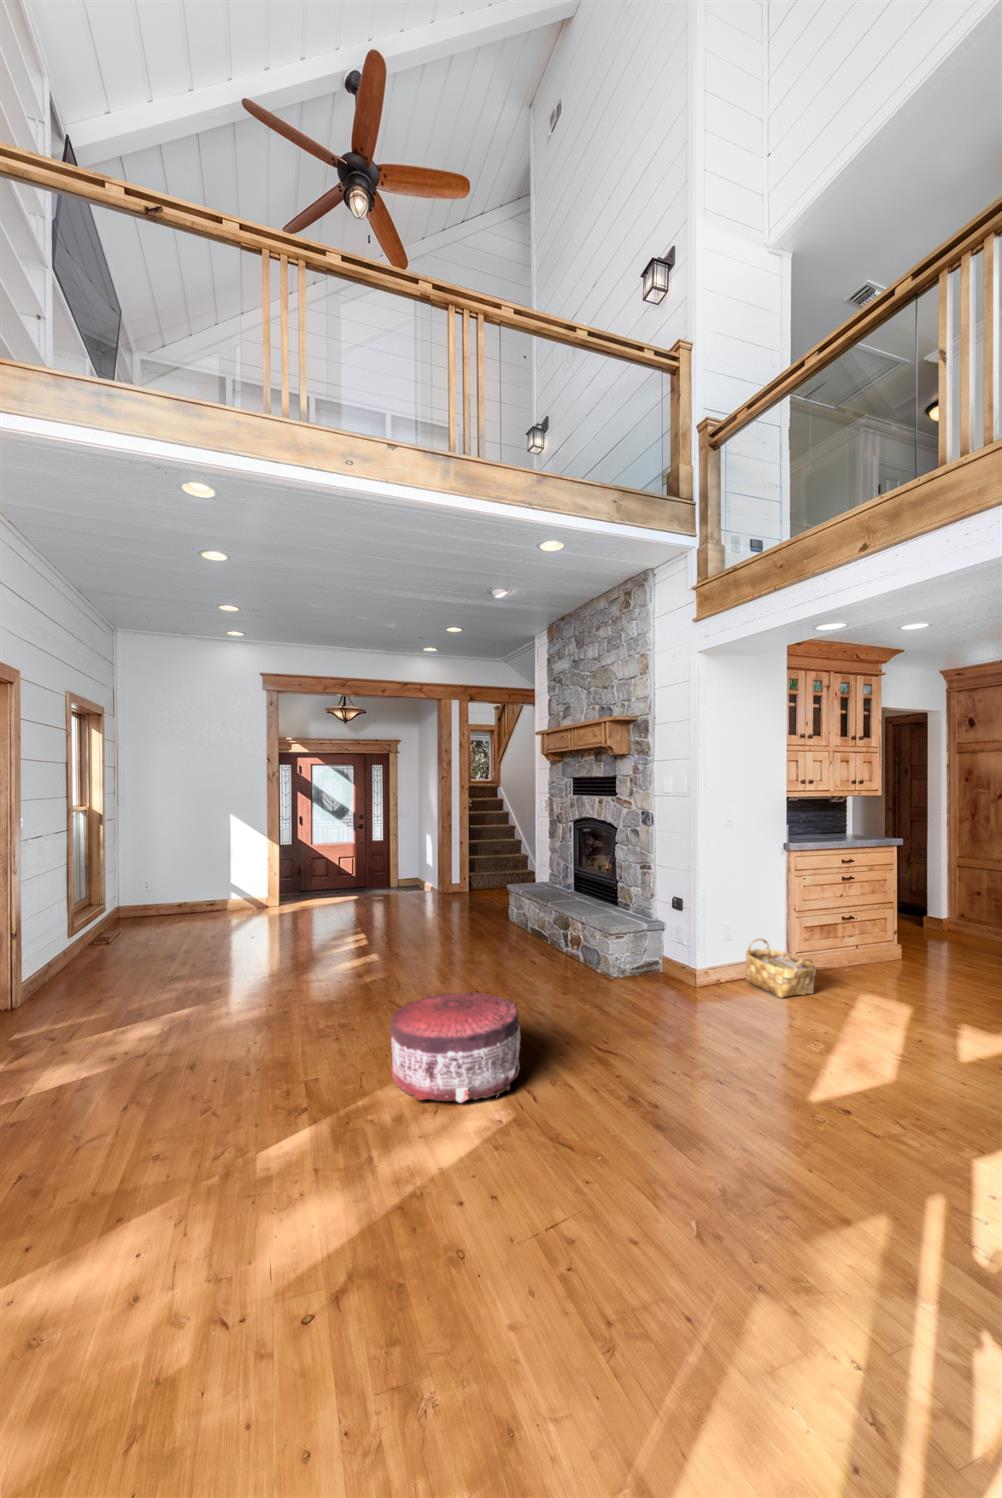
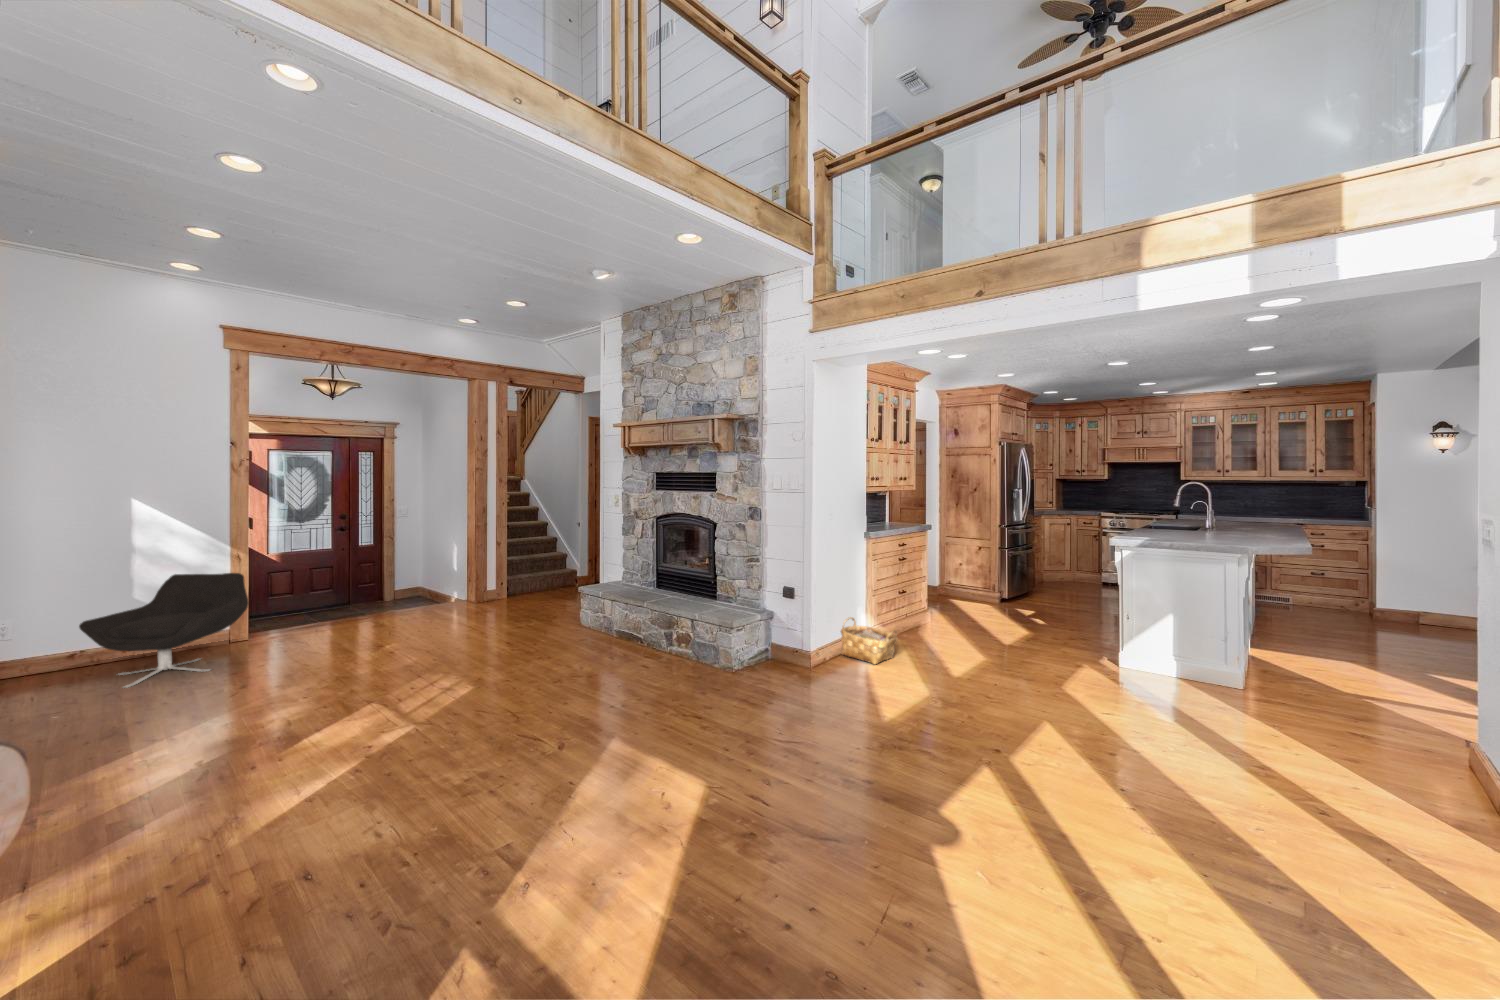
lounge chair: none [163,854,261,932] -> present [79,573,248,687]
pouf: present [390,992,520,1103] -> none [610,701,748,822]

